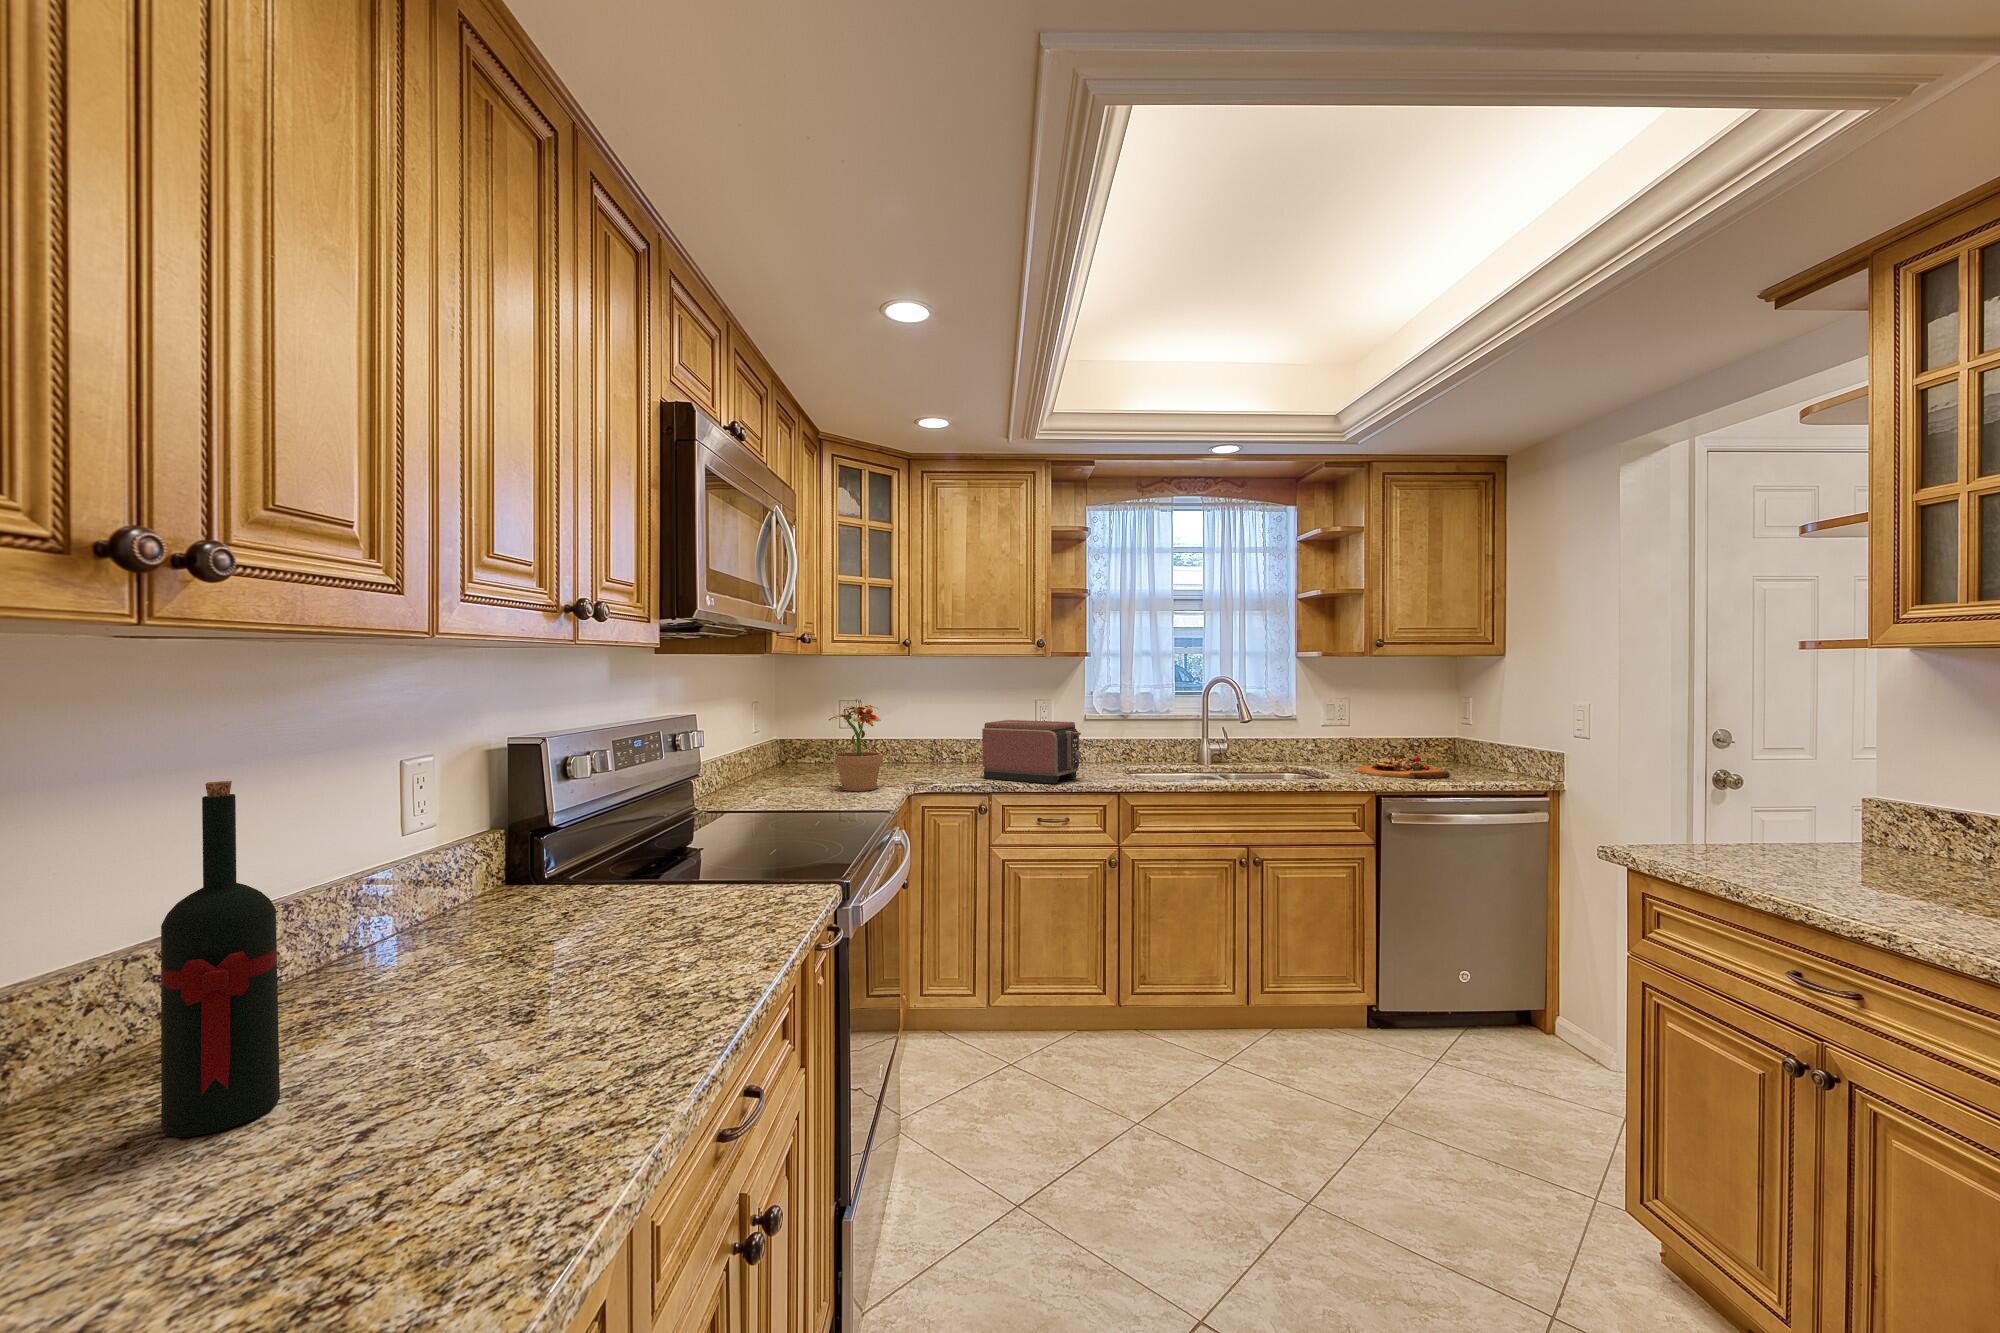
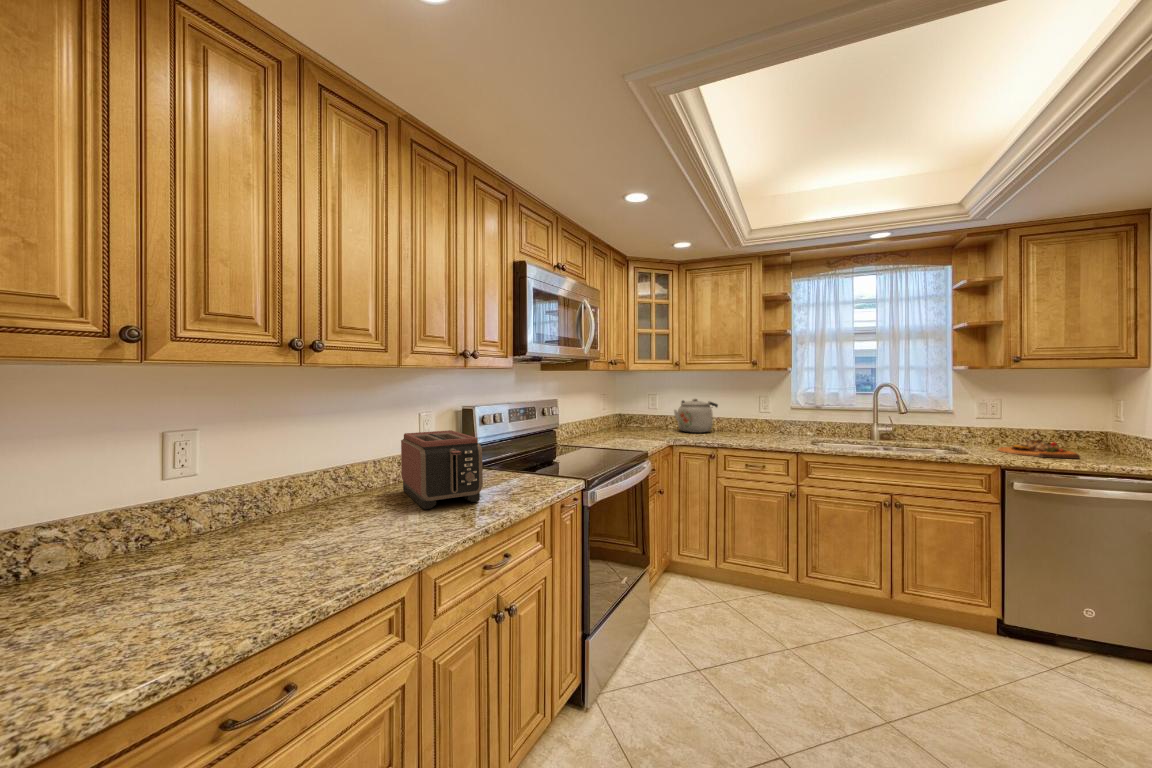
potted plant: present [829,699,883,791] -> none [630,394,657,442]
kettle: none [886,705,966,767] -> present [674,399,718,433]
toaster: present [982,720,1081,784] -> present [401,430,483,509]
wine bottle: present [161,781,280,1137] -> none [318,413,349,524]

